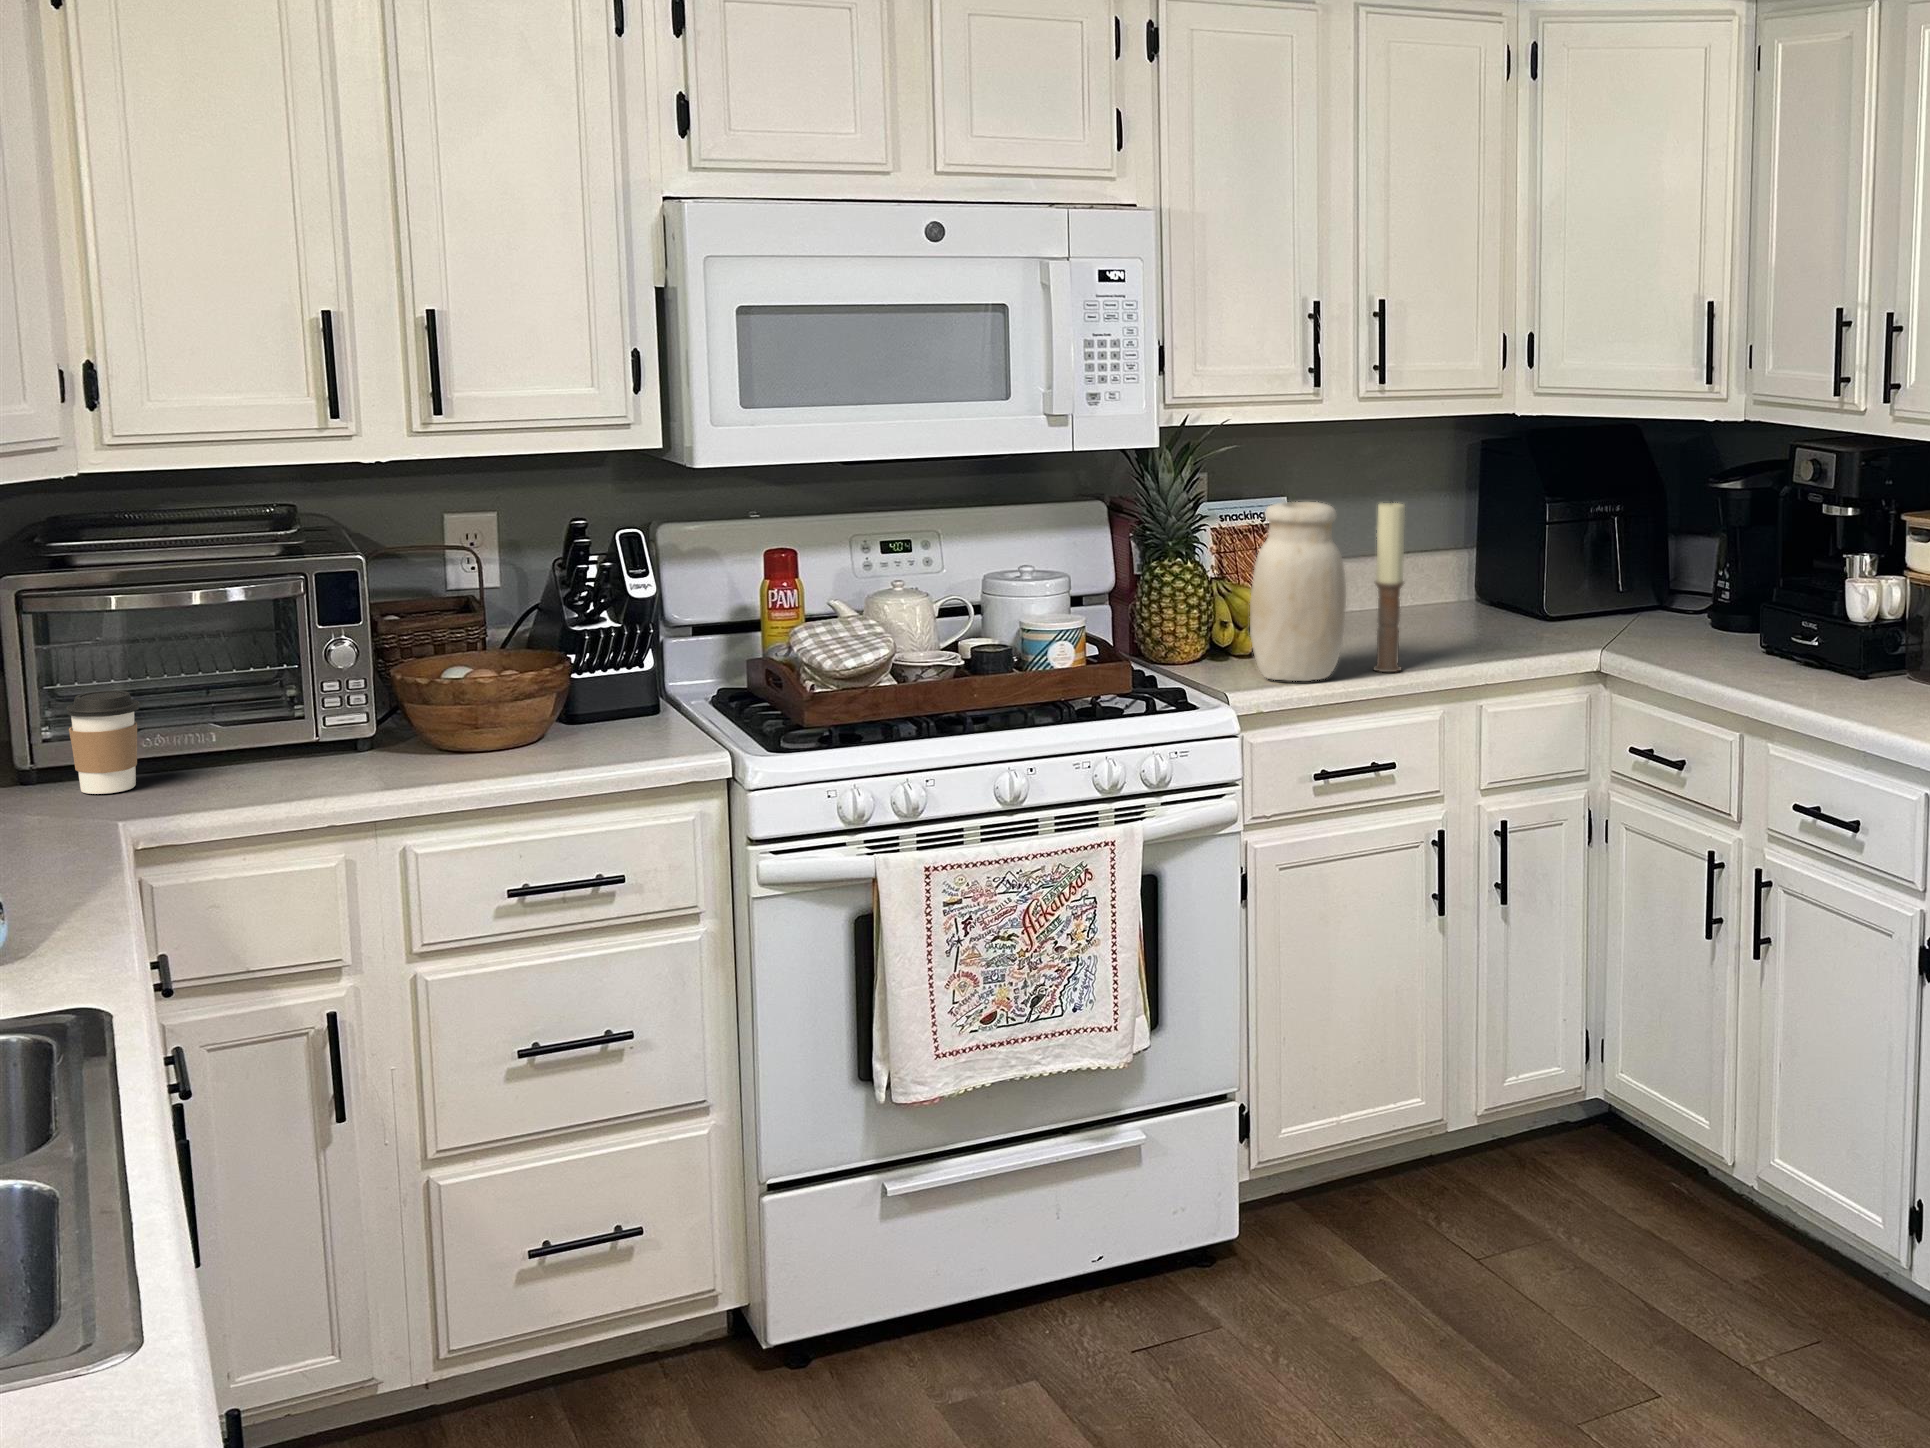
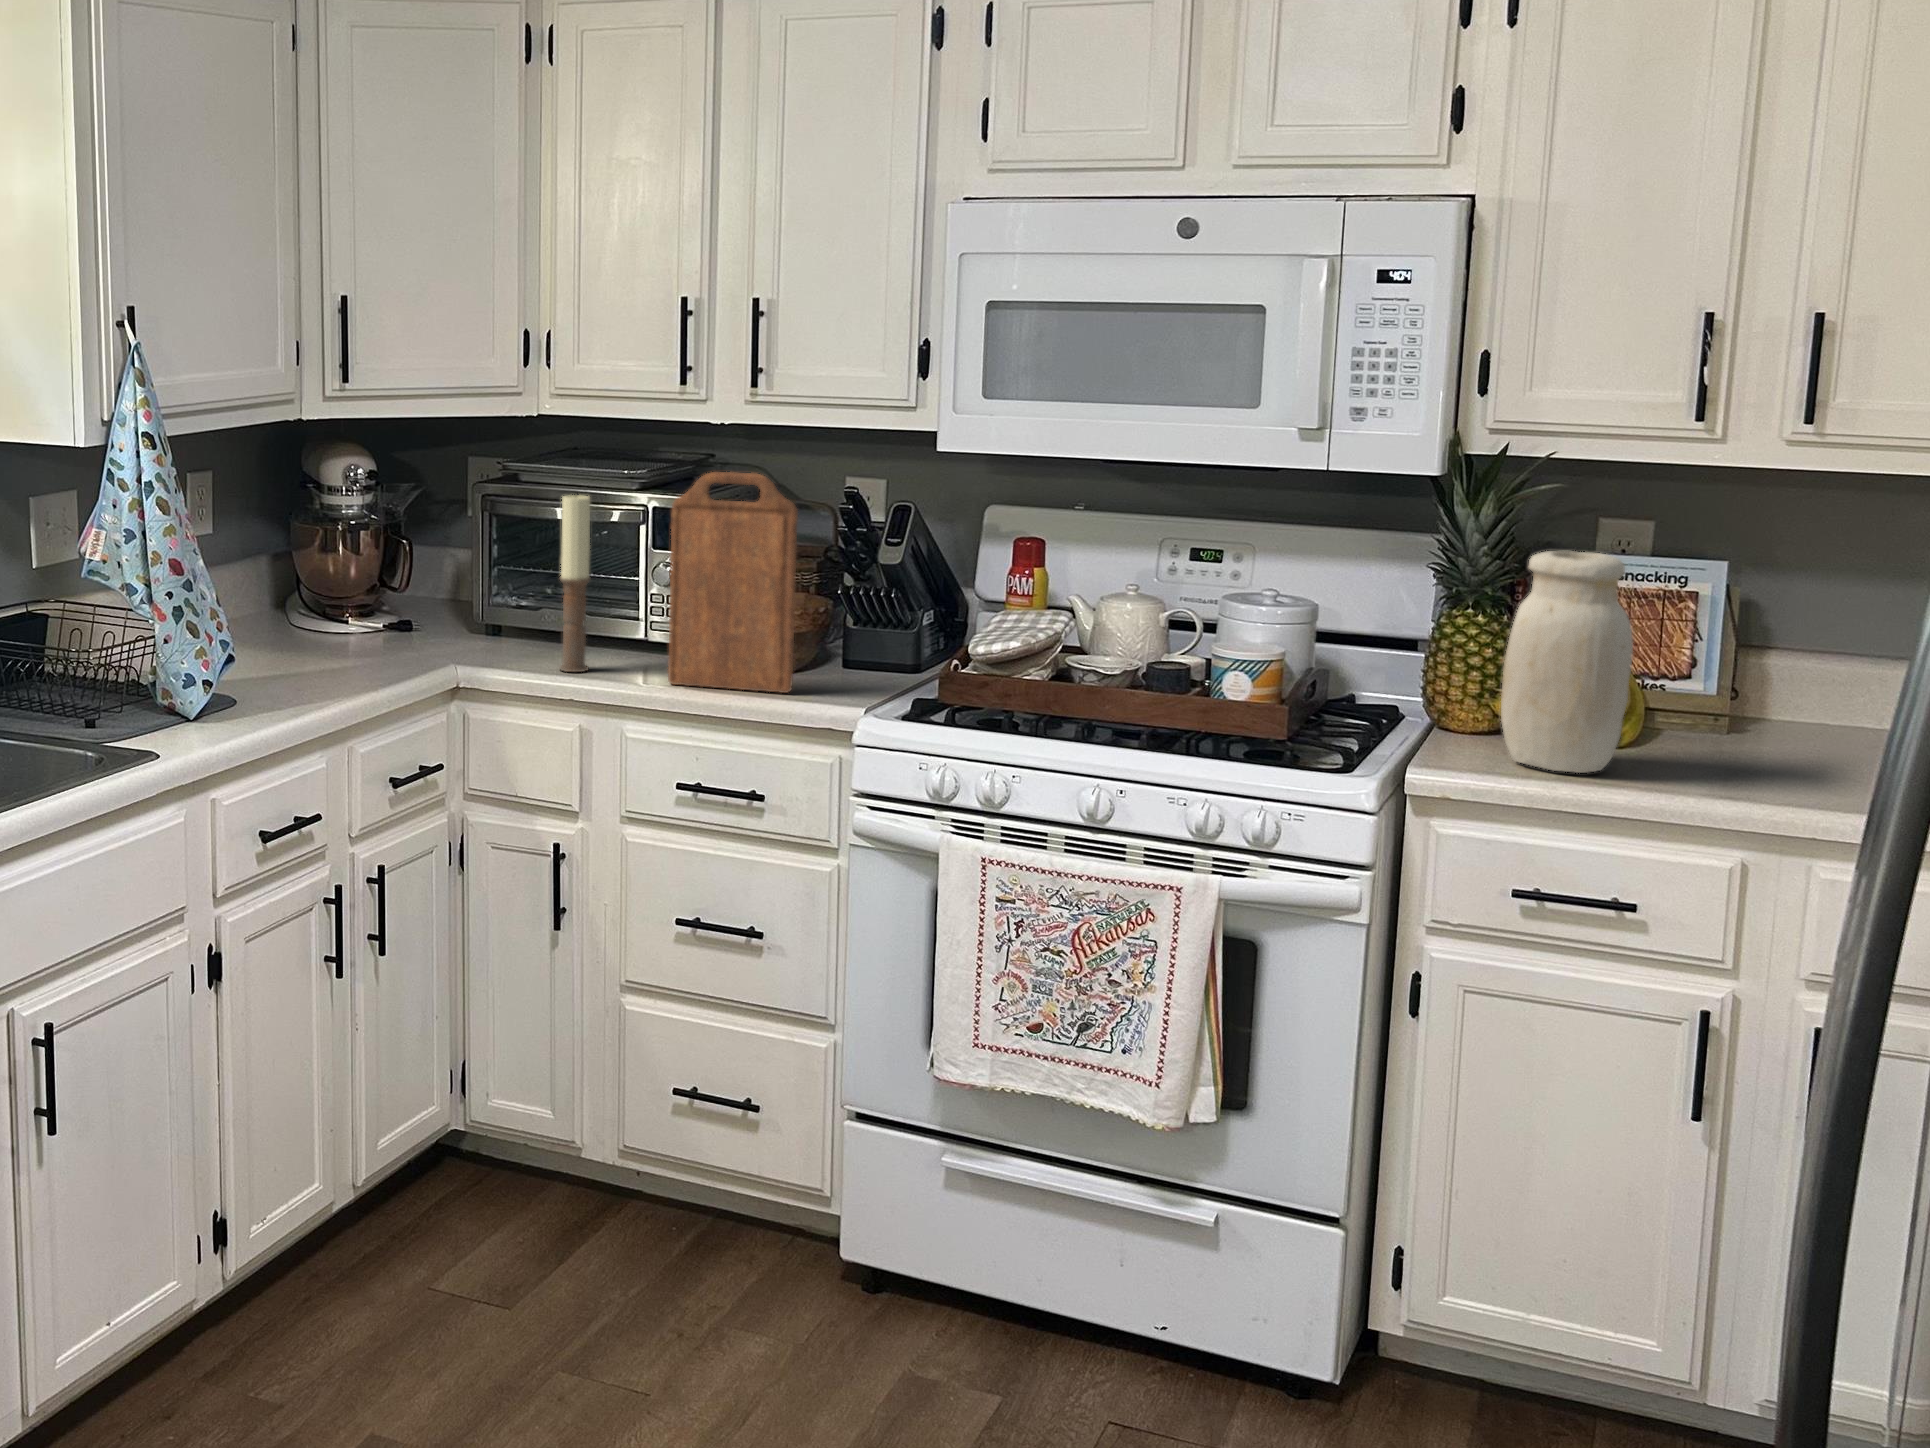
candle: present [1374,502,1405,672] -> present [559,494,590,672]
cutting board: none [430,503,598,765] -> present [668,472,798,693]
coffee cup: present [66,691,140,794] -> none [449,586,495,660]

